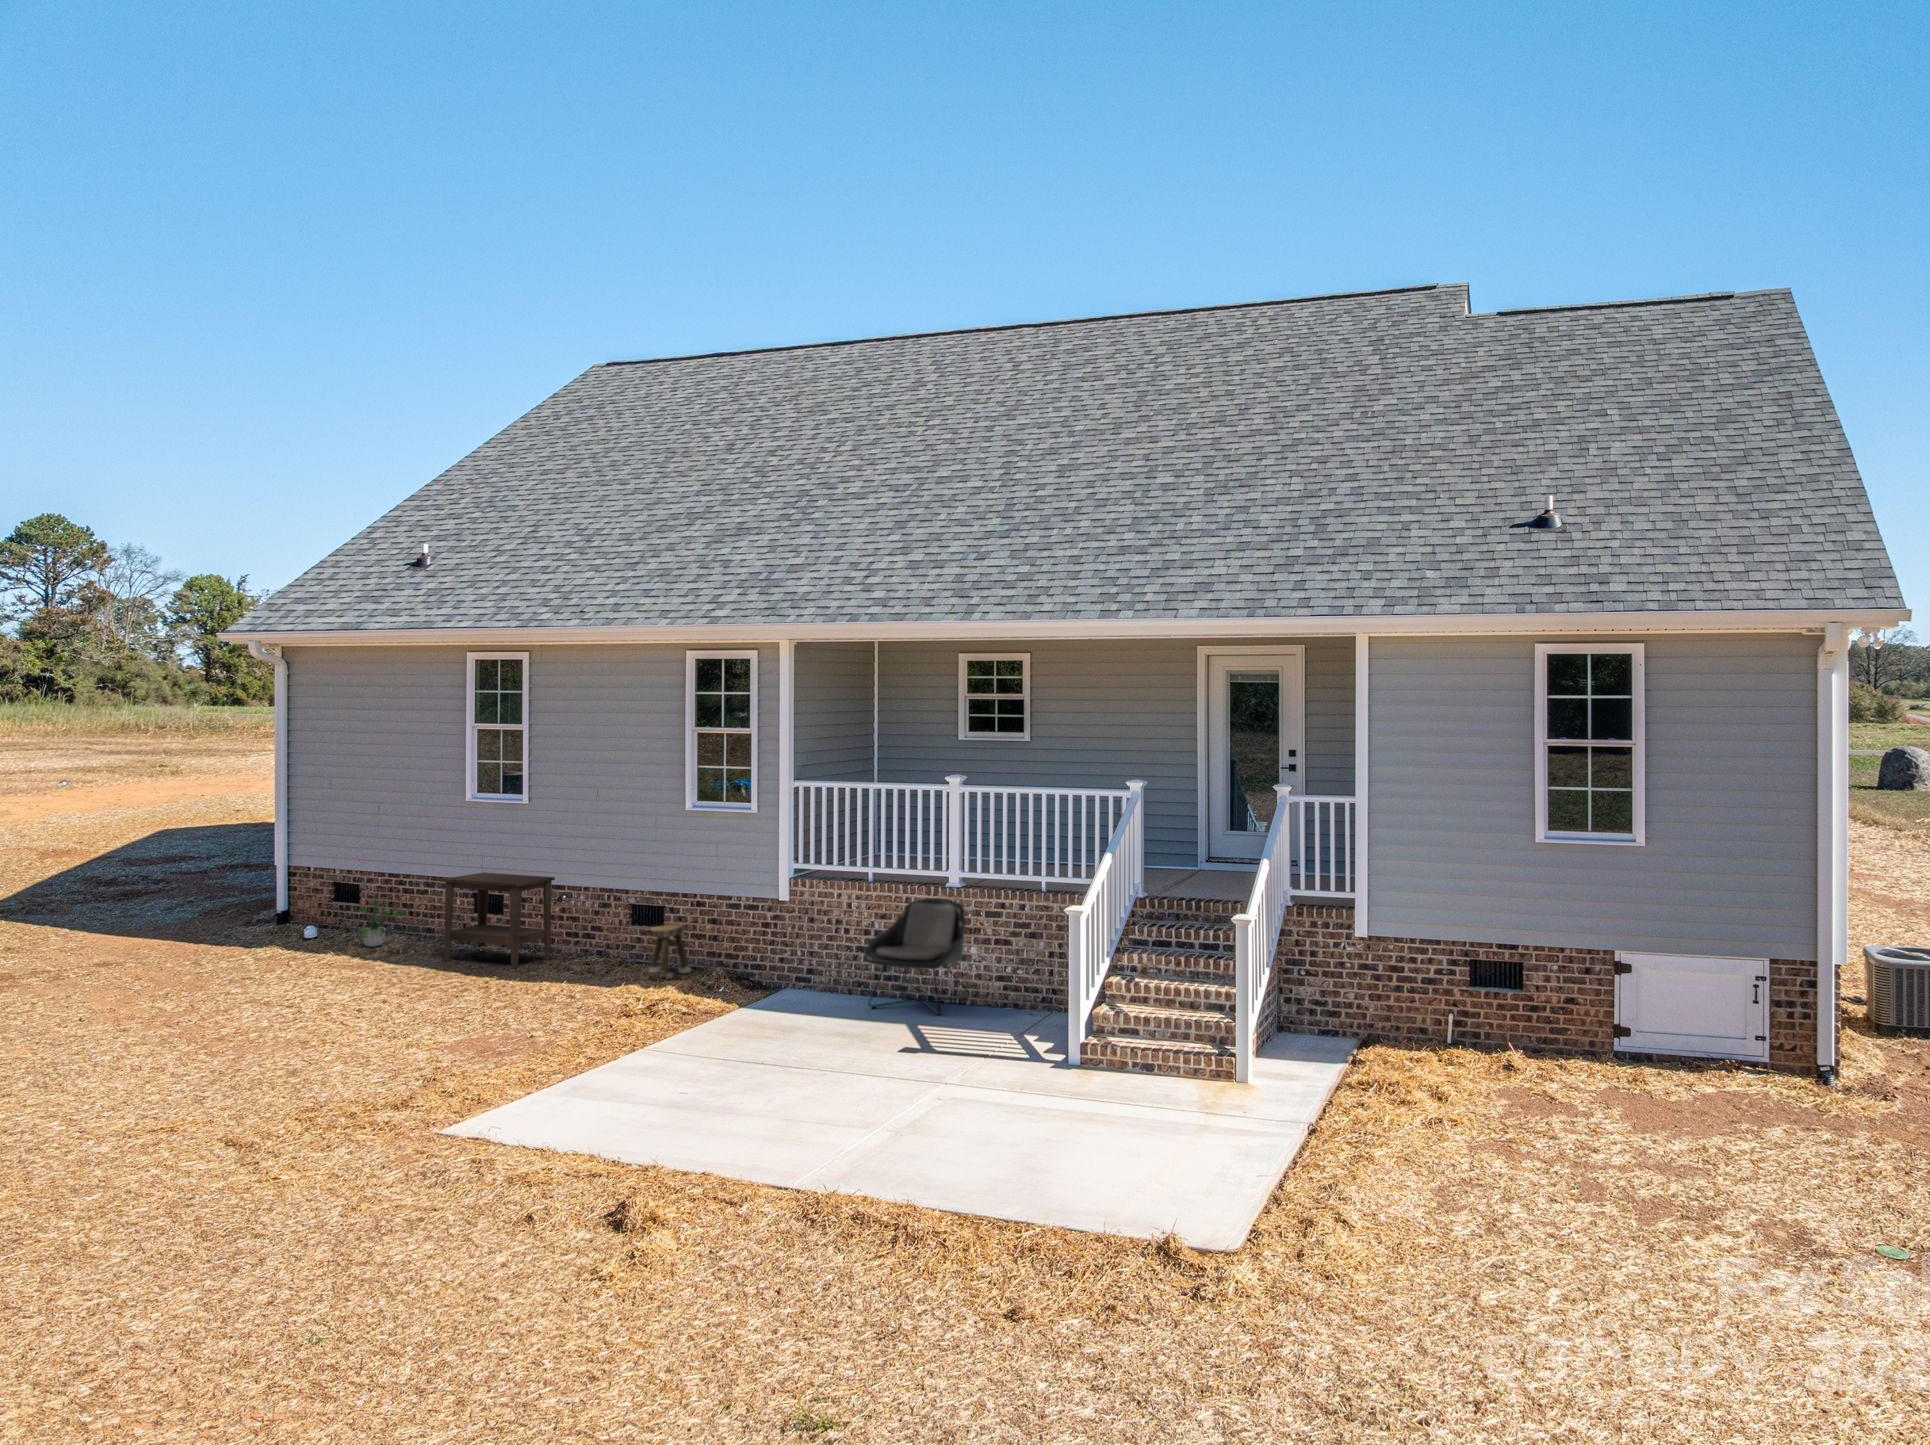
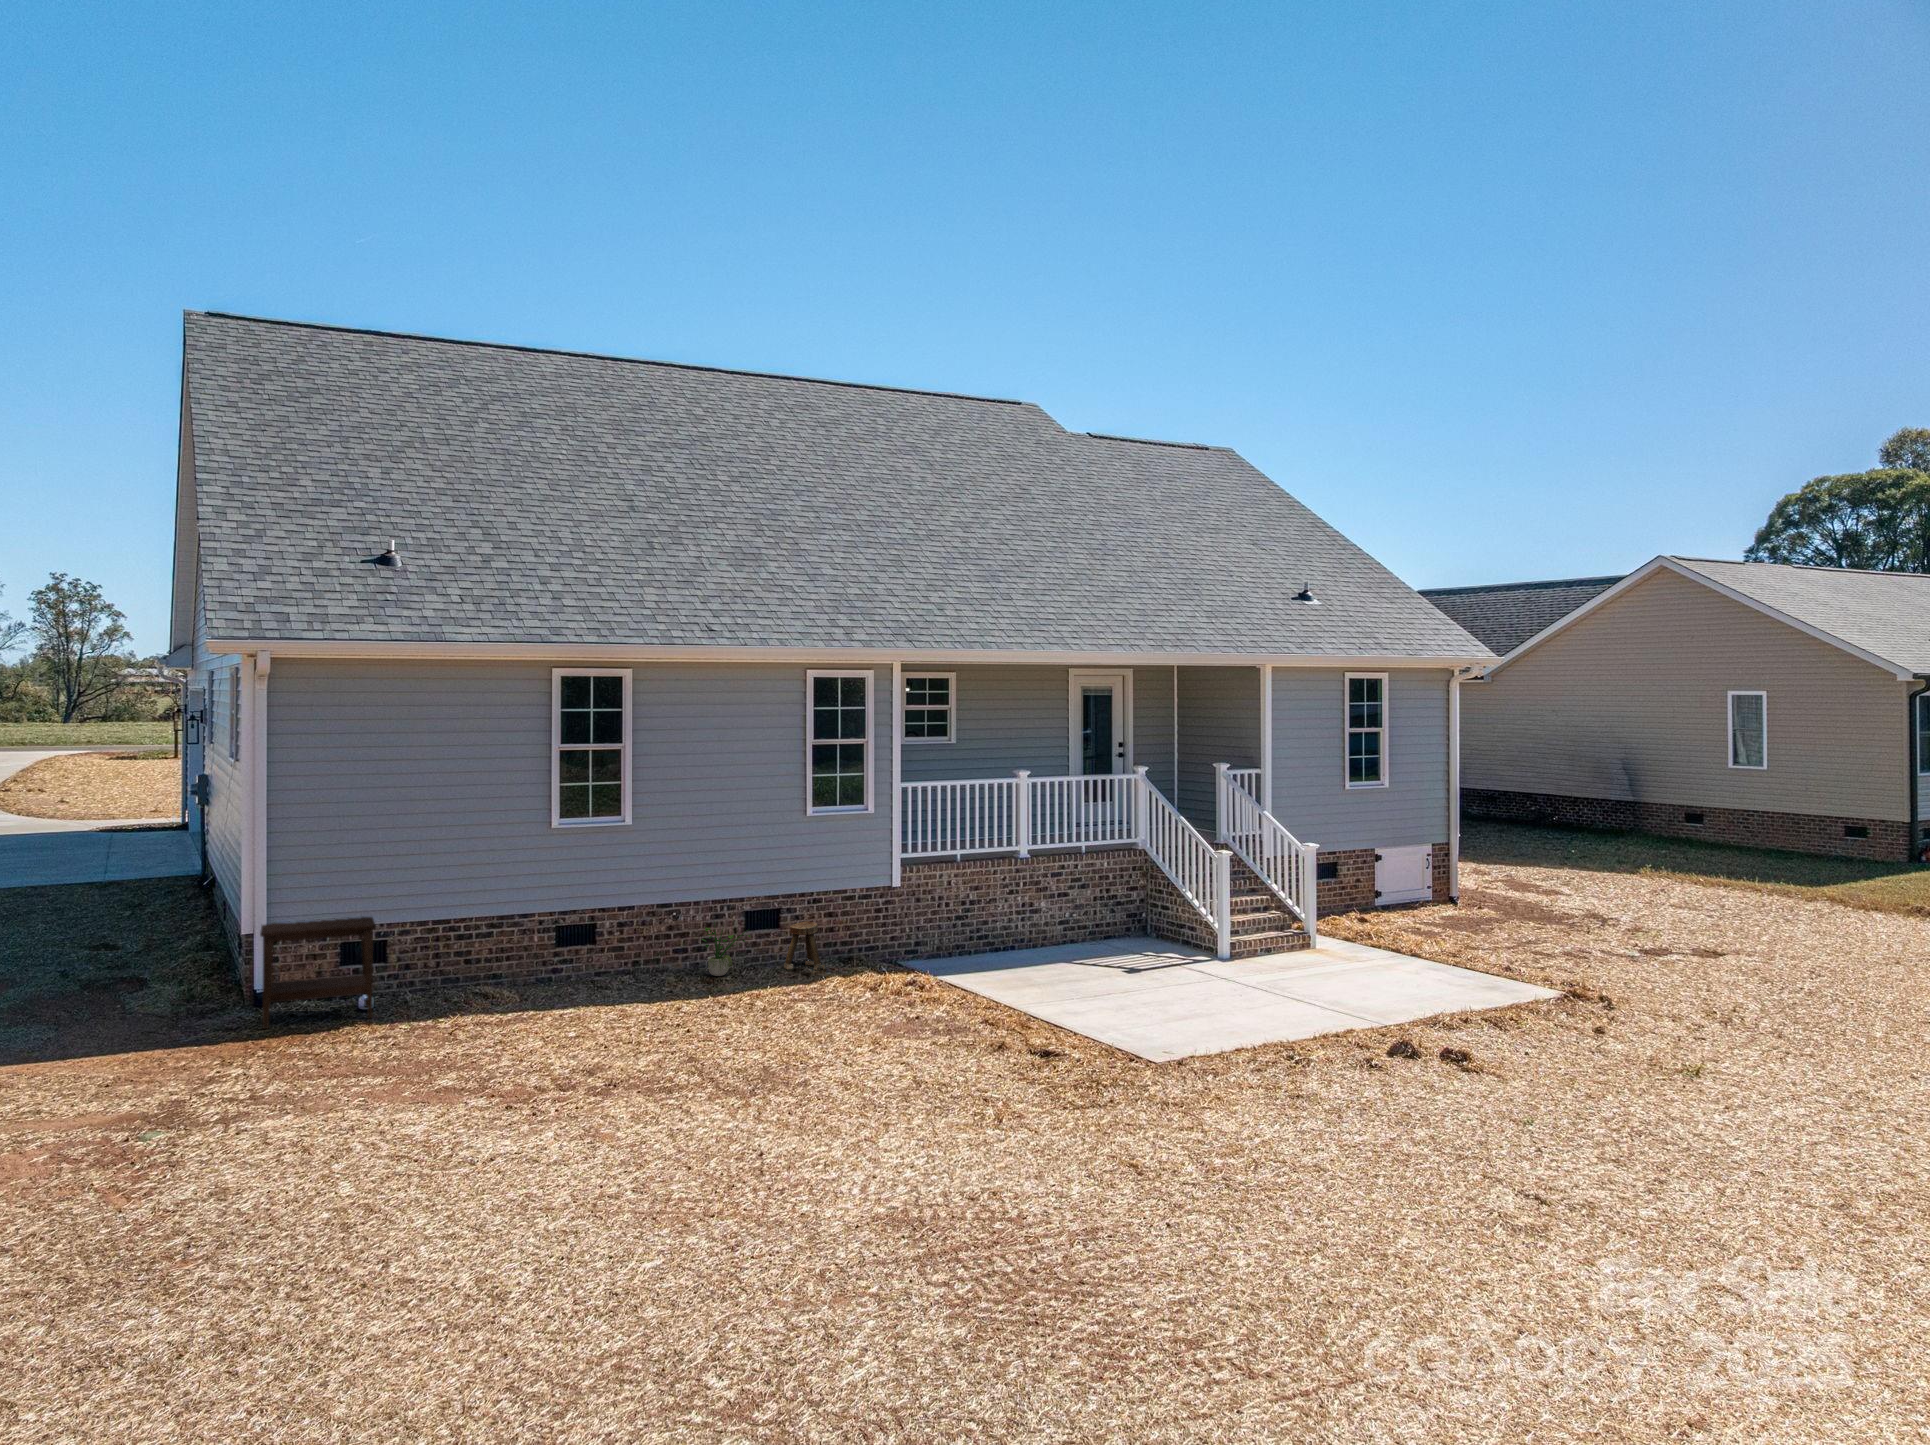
side table: present [443,873,555,968] -> present [260,917,376,1029]
lounge chair: present [864,898,969,1015] -> none [1000,868,1083,956]
potted plant: present [358,899,403,947] -> present [702,928,750,976]

